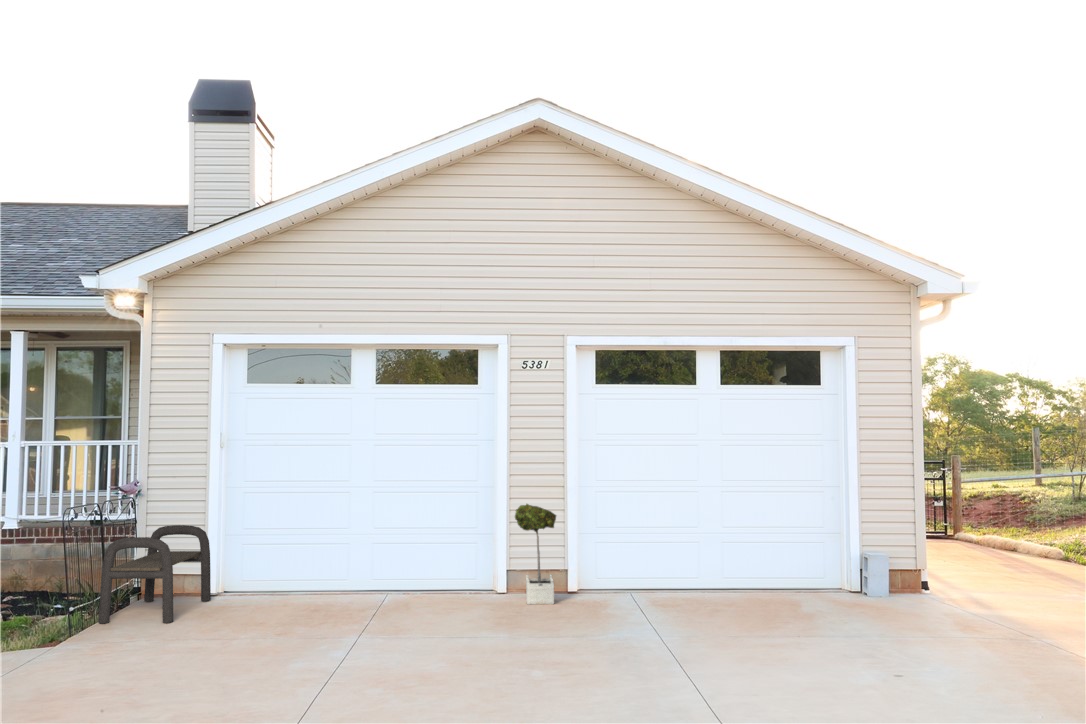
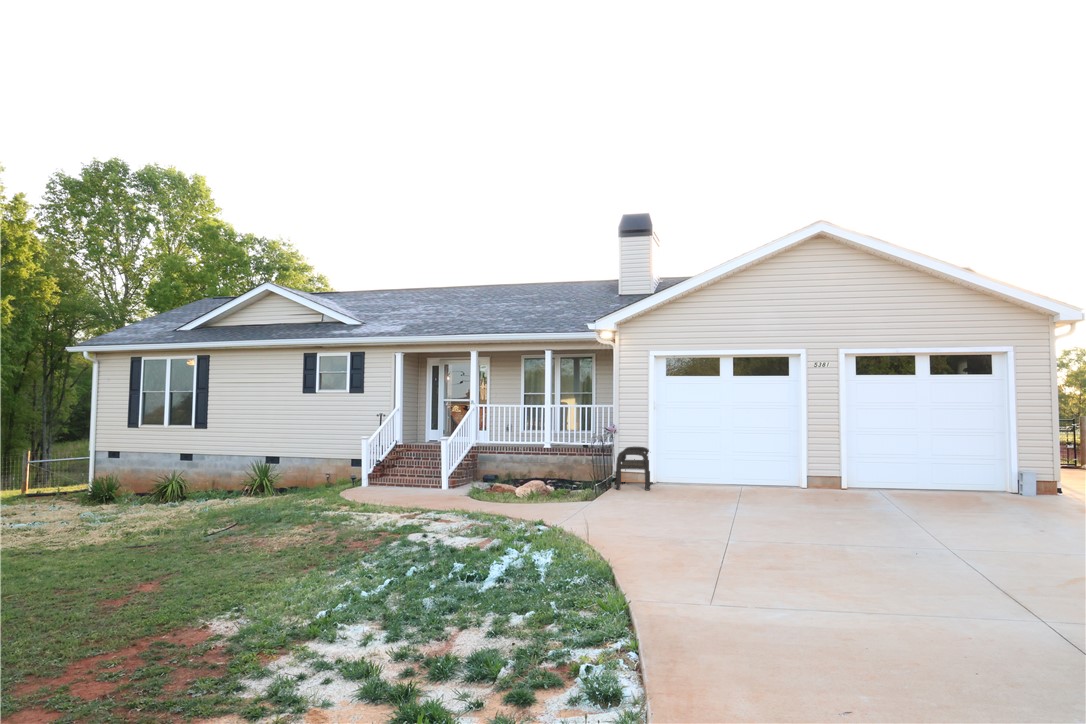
potted tree: present [515,504,556,604] -> none [813,438,837,491]

